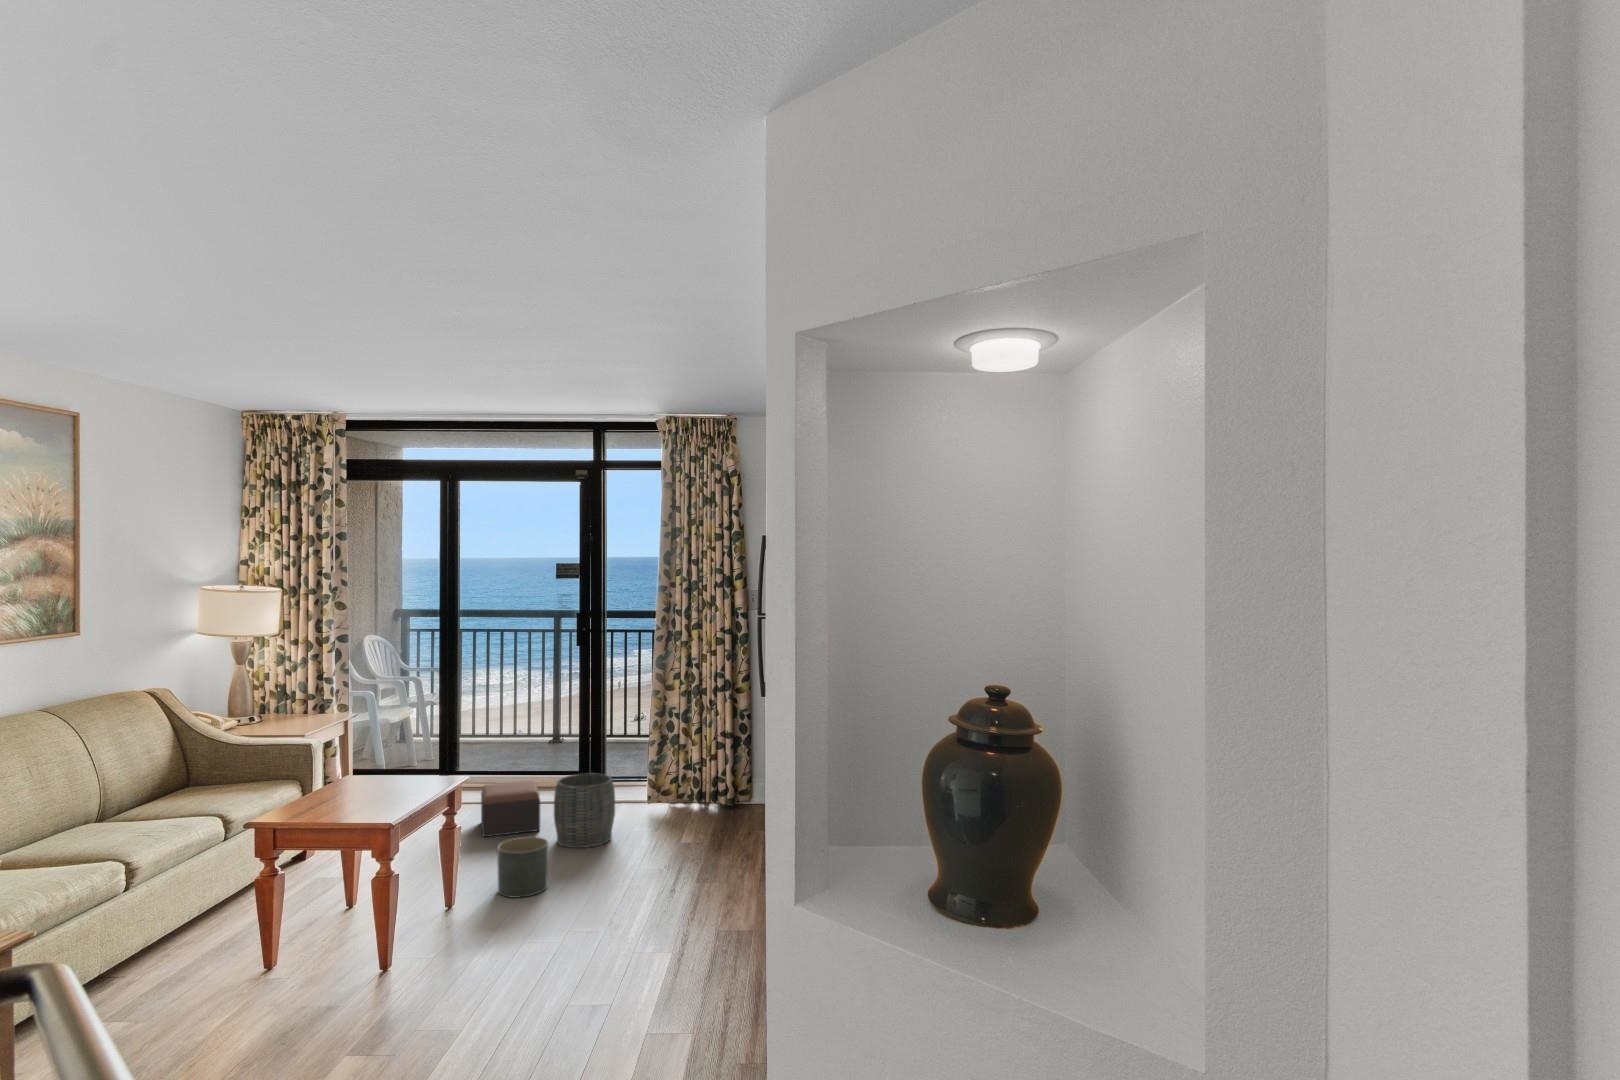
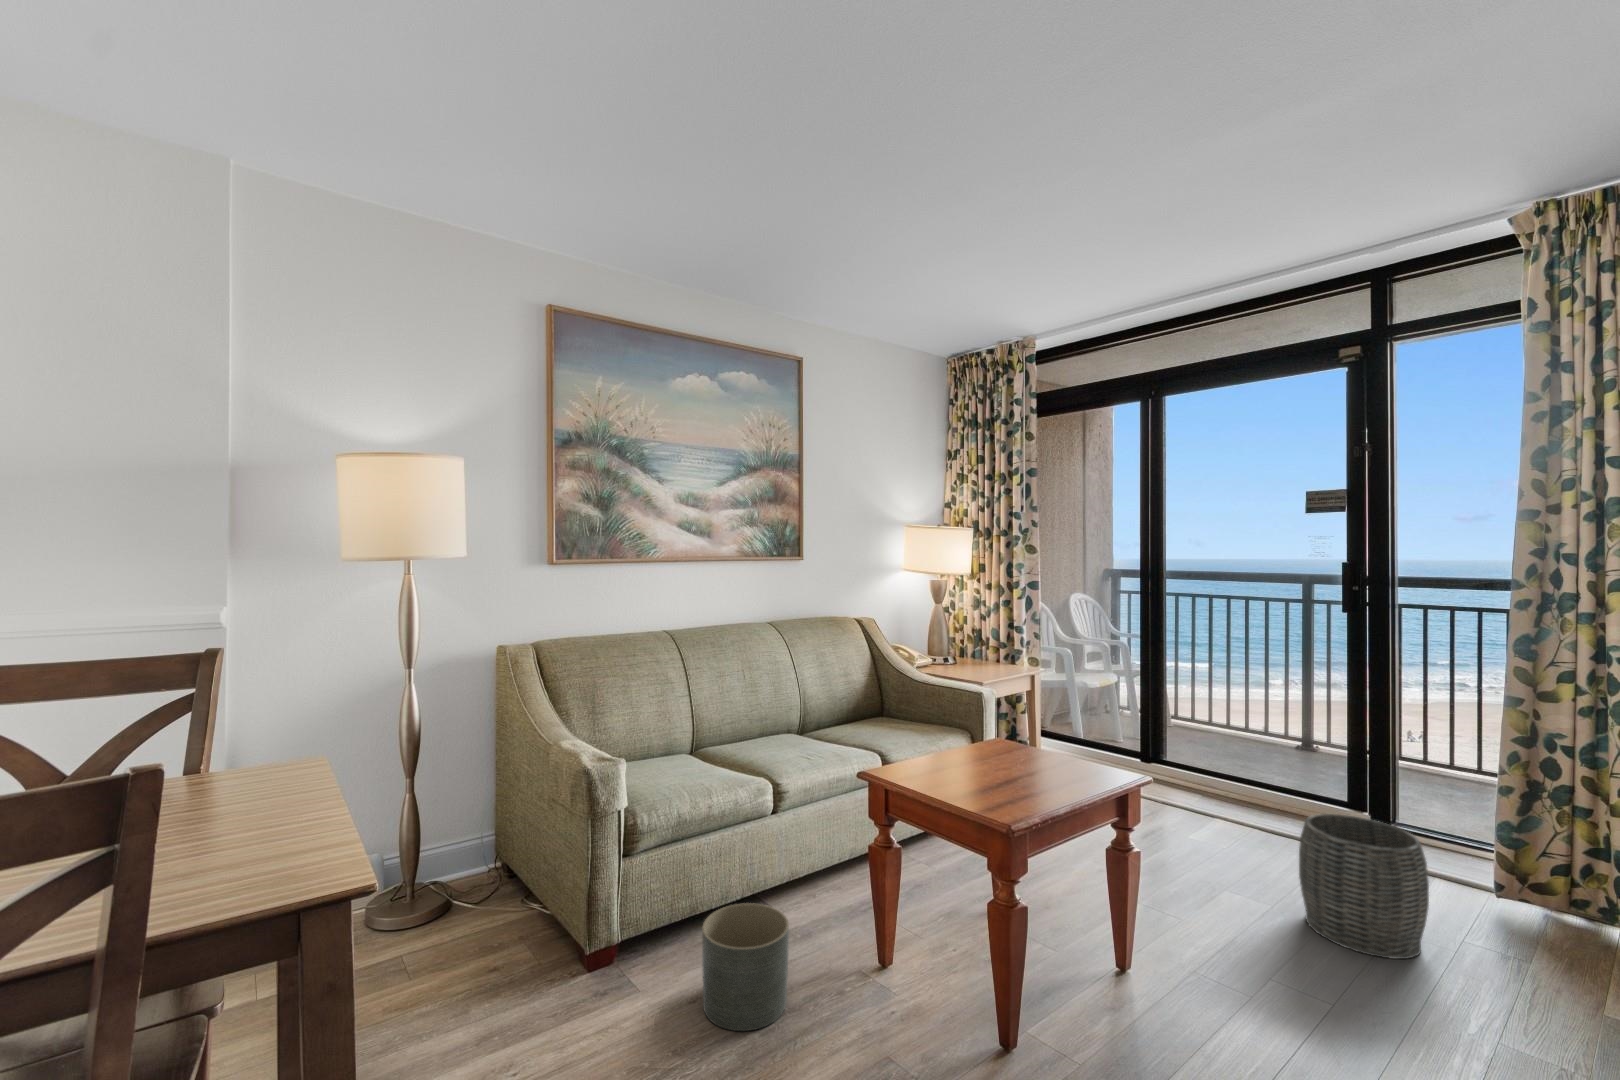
footstool: present [481,781,540,837] -> none [1181,790,1276,885]
planter: present [497,837,548,898] -> present [702,903,789,1031]

